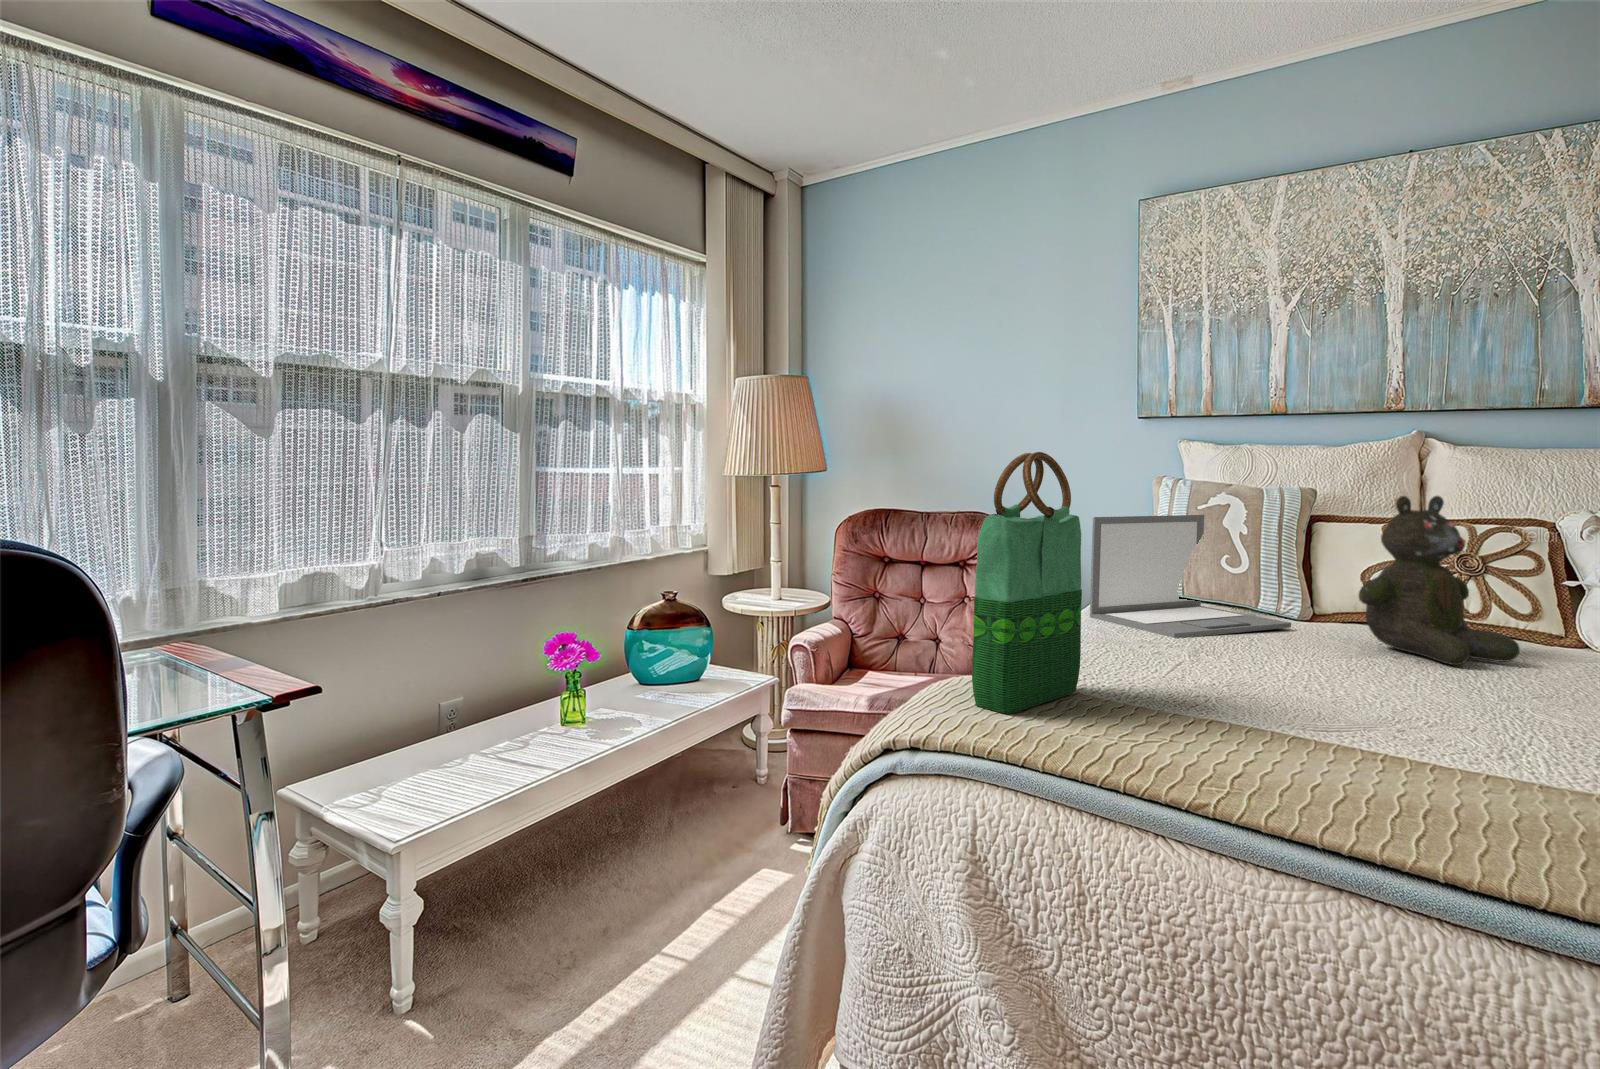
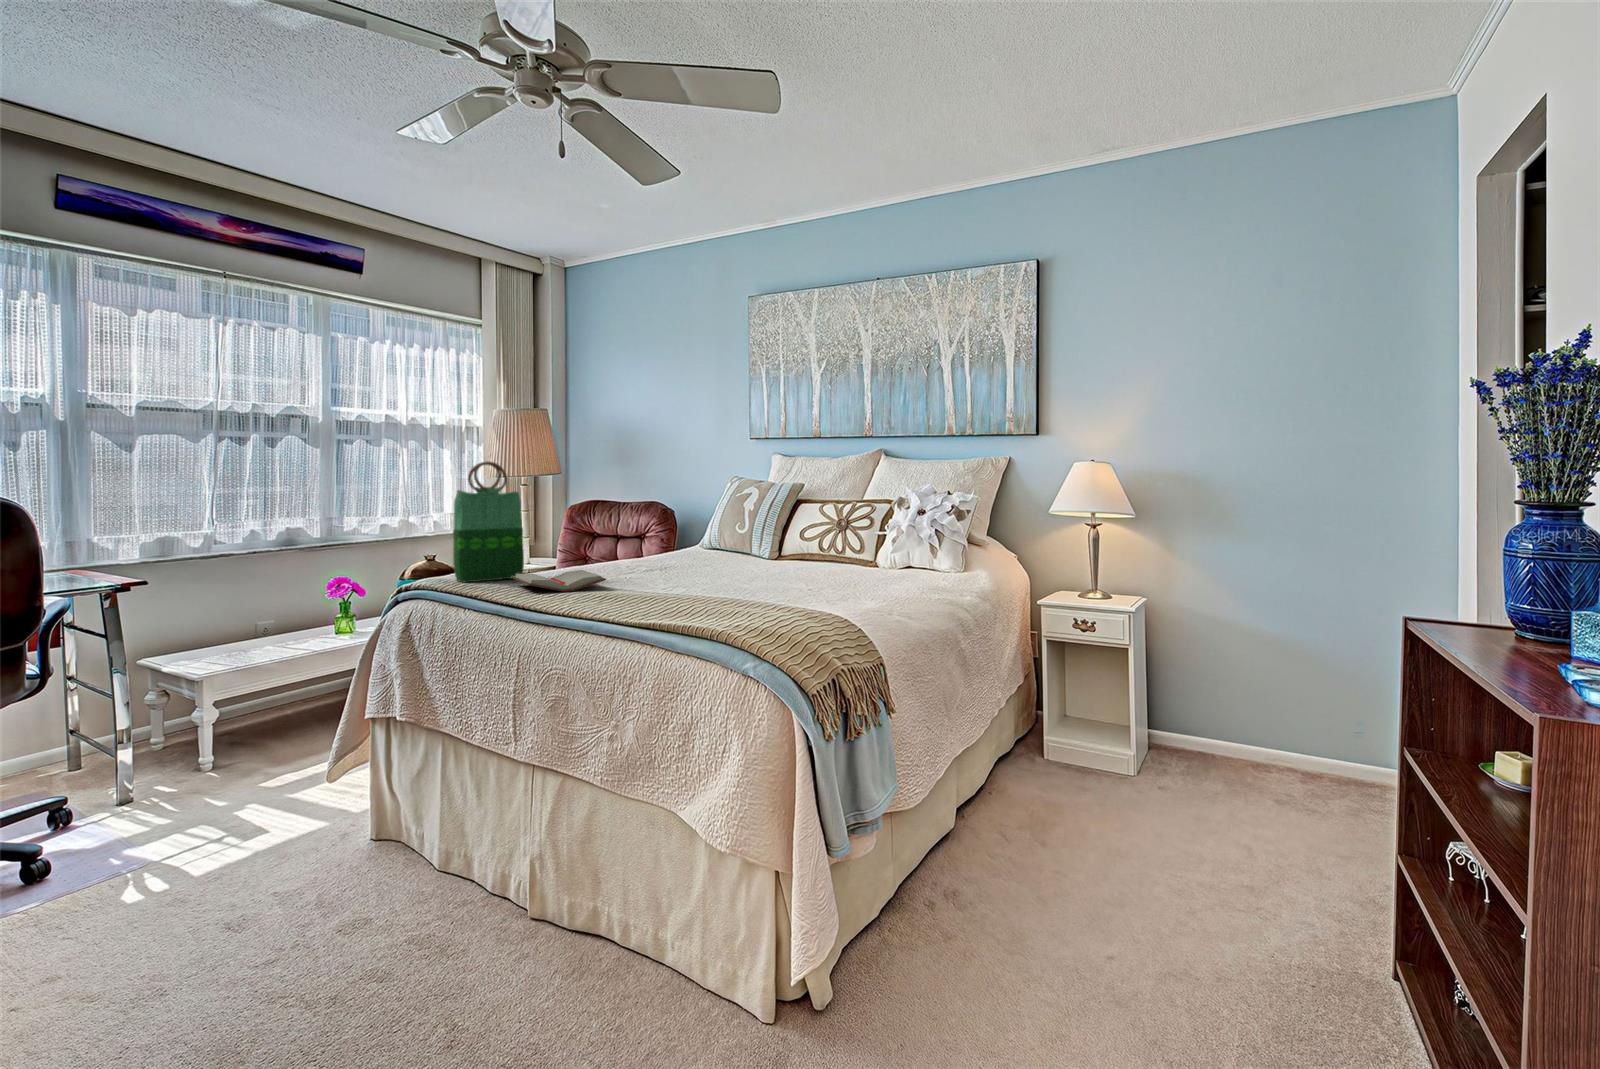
teddy bear: present [1359,496,1520,665] -> none [748,486,817,575]
laptop: present [1090,515,1291,638] -> none [648,500,752,567]
paperback book: none [1136,684,1386,764] -> present [512,570,606,592]

